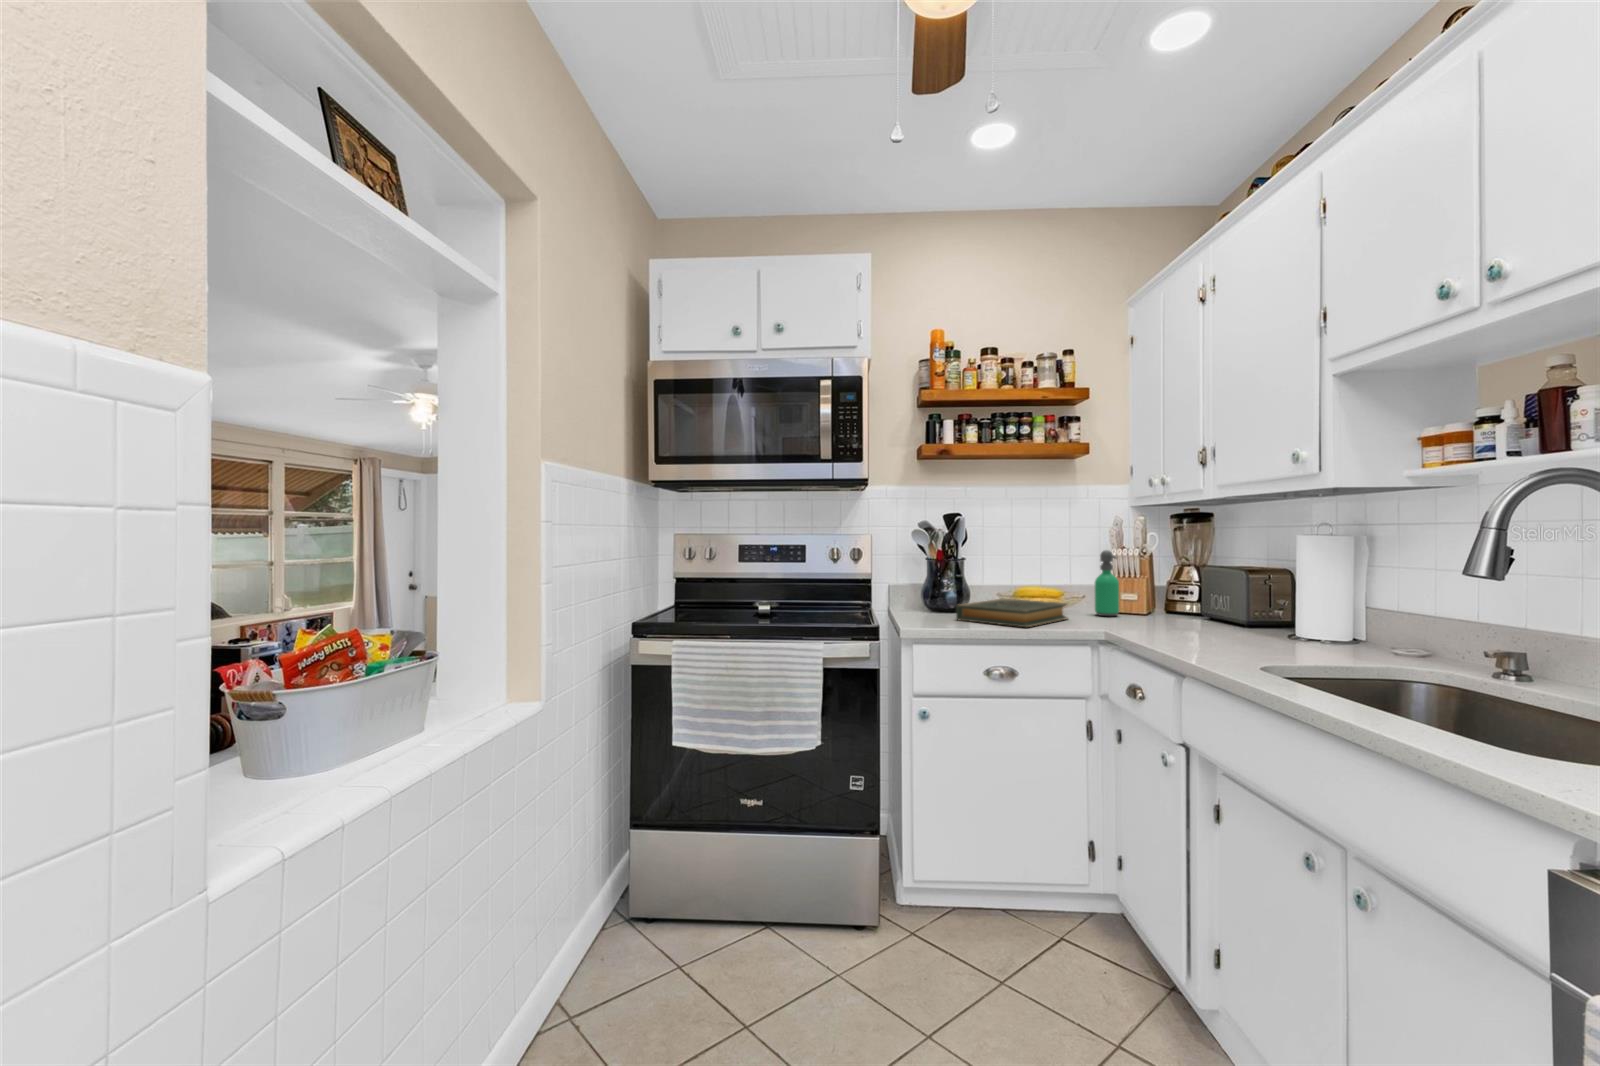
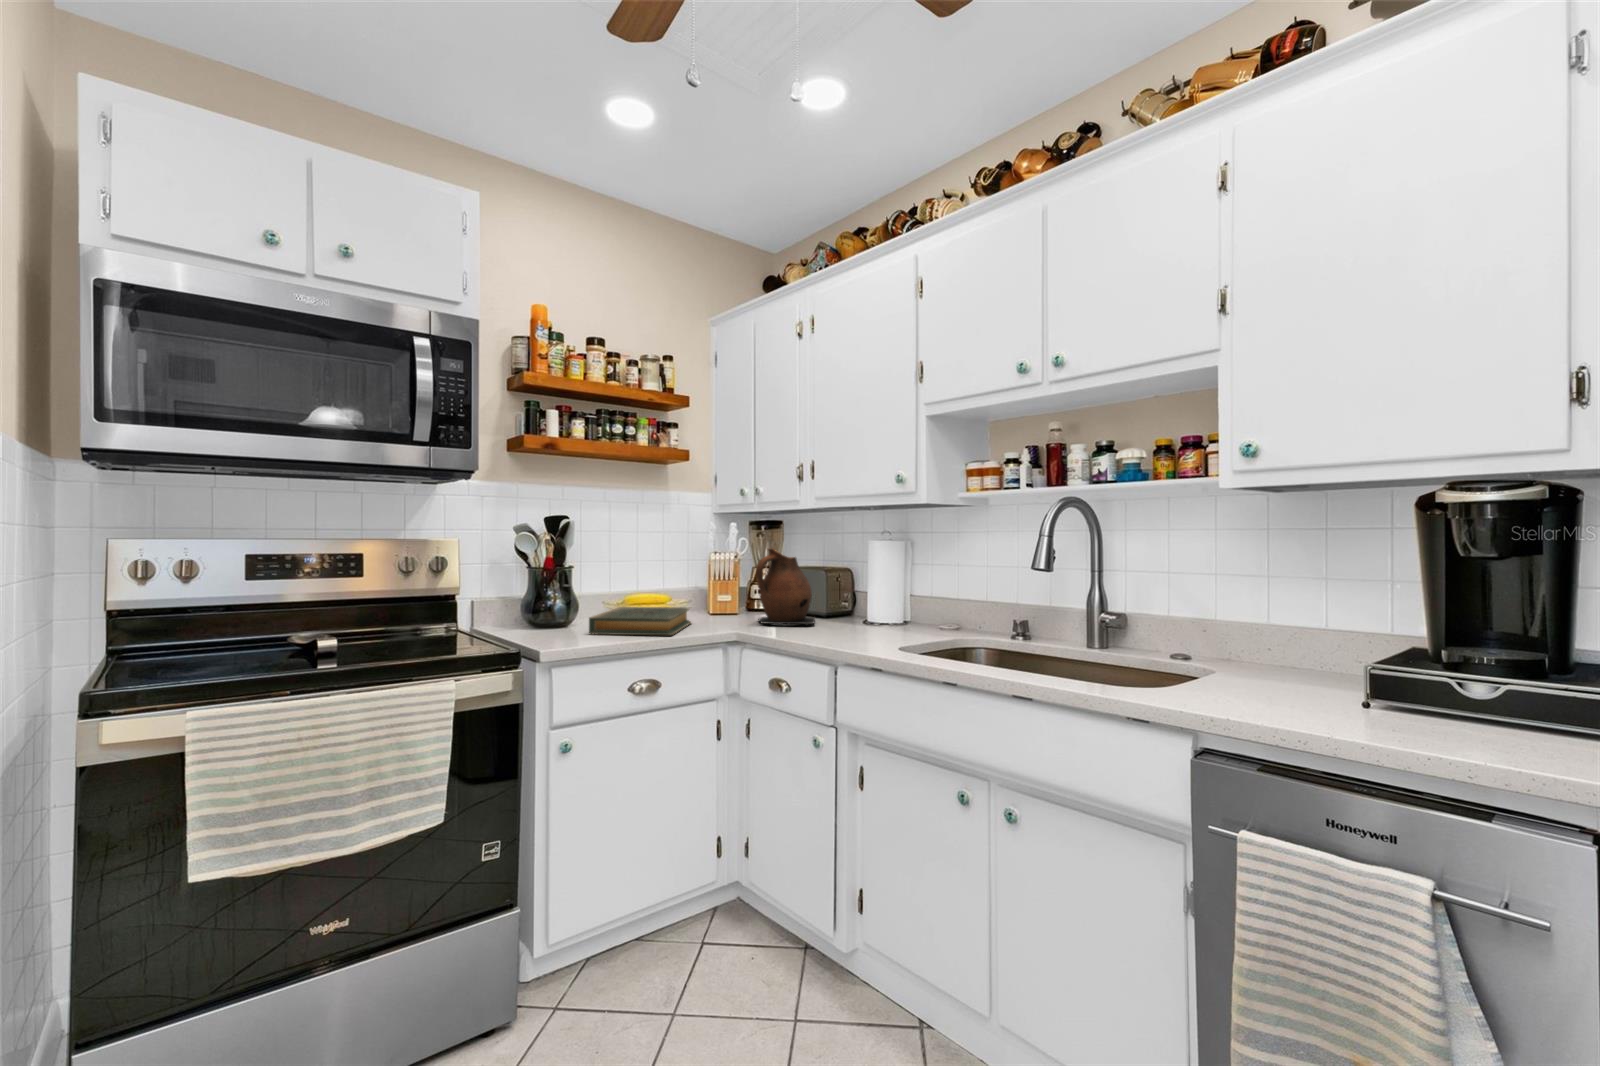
ceramic pitcher: none [1138,544,1224,632] -> present [756,549,815,625]
soap dispenser: present [1095,550,1119,616] -> none [705,555,728,617]

